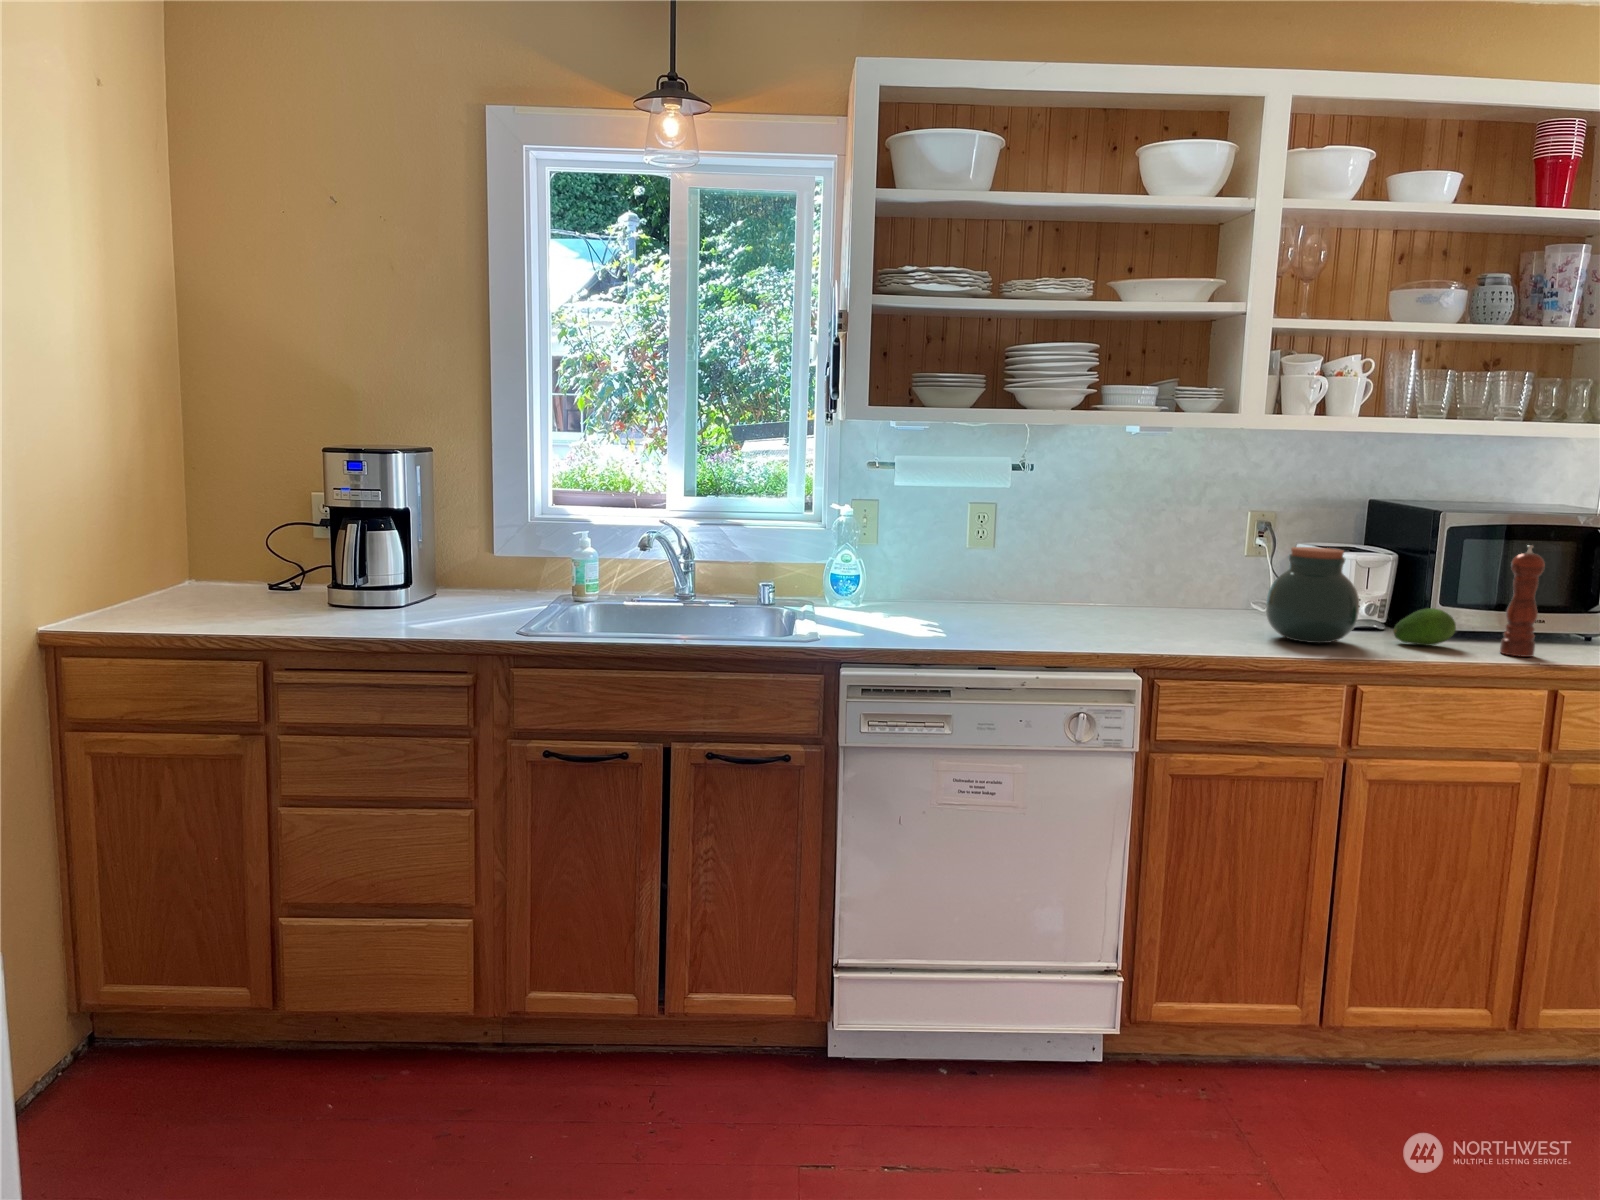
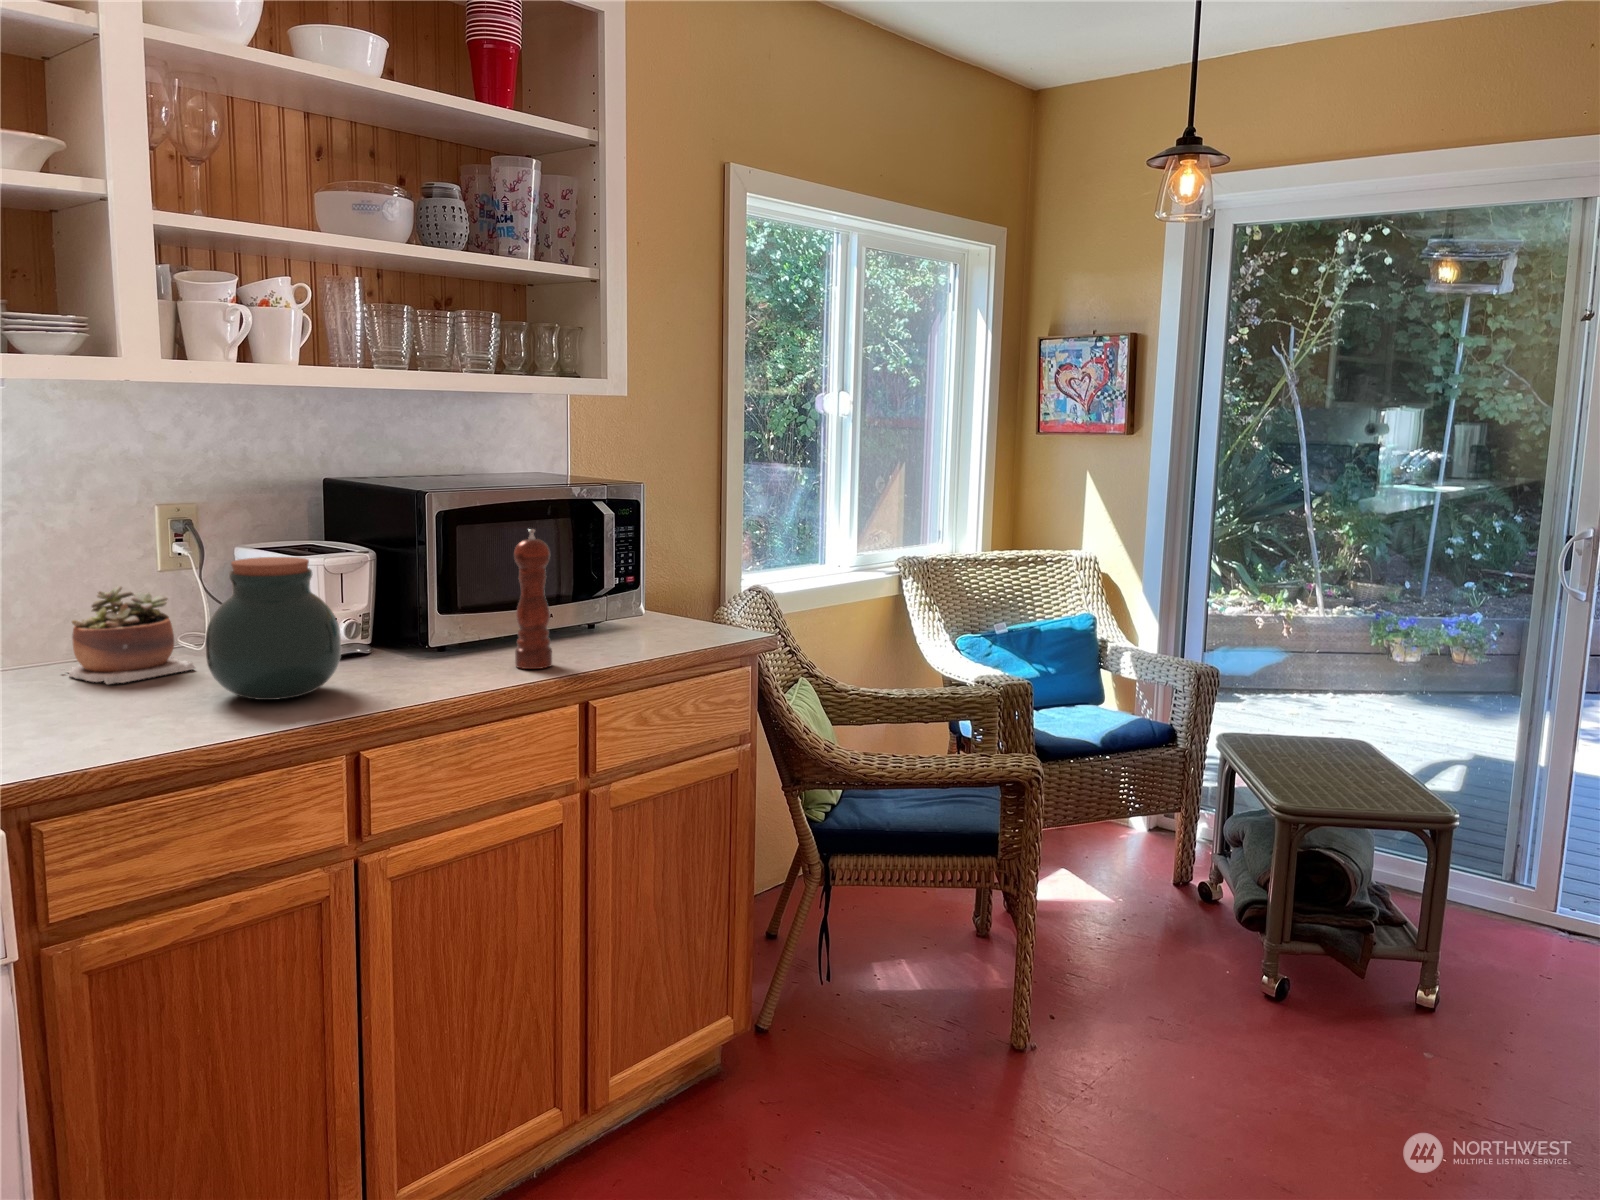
succulent plant: none [1175,560,1257,620] -> present [69,586,196,684]
fruit: present [1393,608,1456,646] -> none [388,622,464,673]

